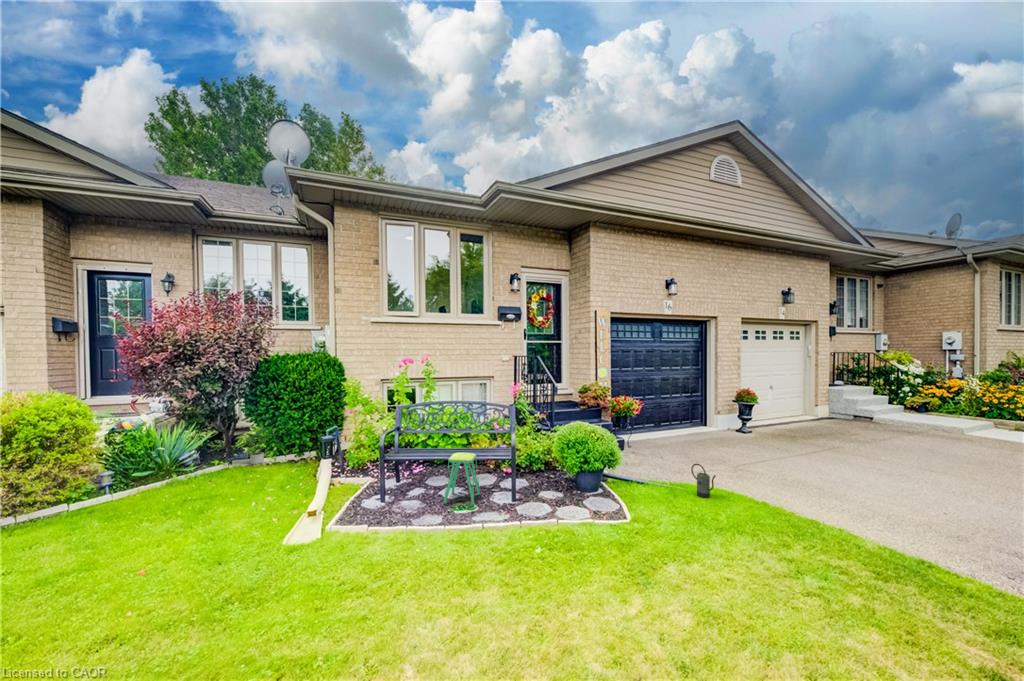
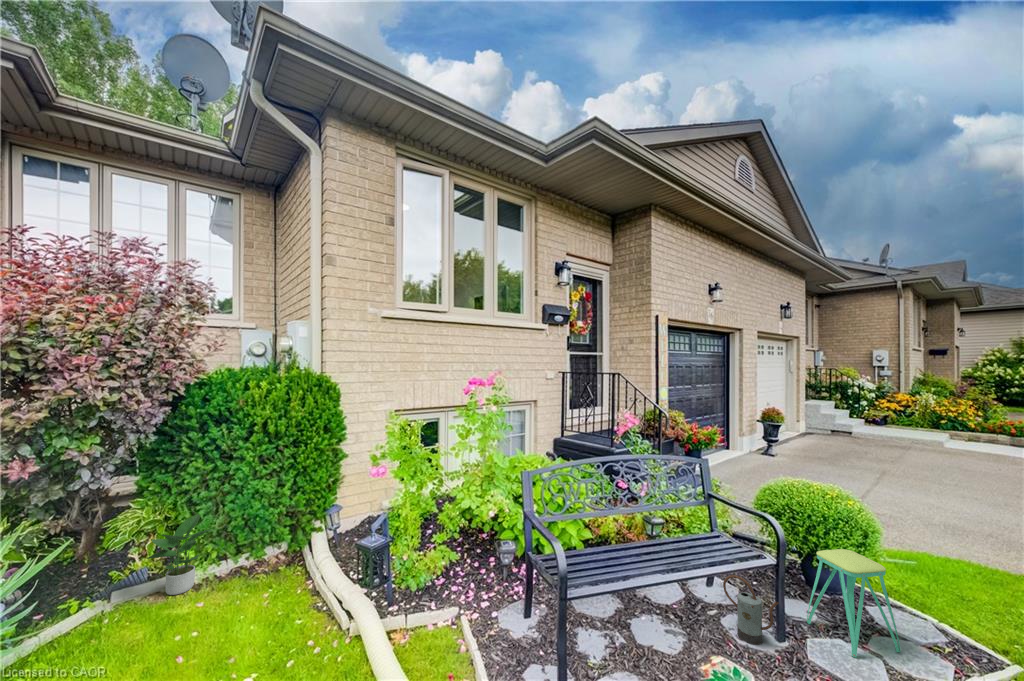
stool: present [444,453,480,505] -> present [807,549,901,658]
watering can: present [691,464,716,498] -> present [723,575,779,645]

